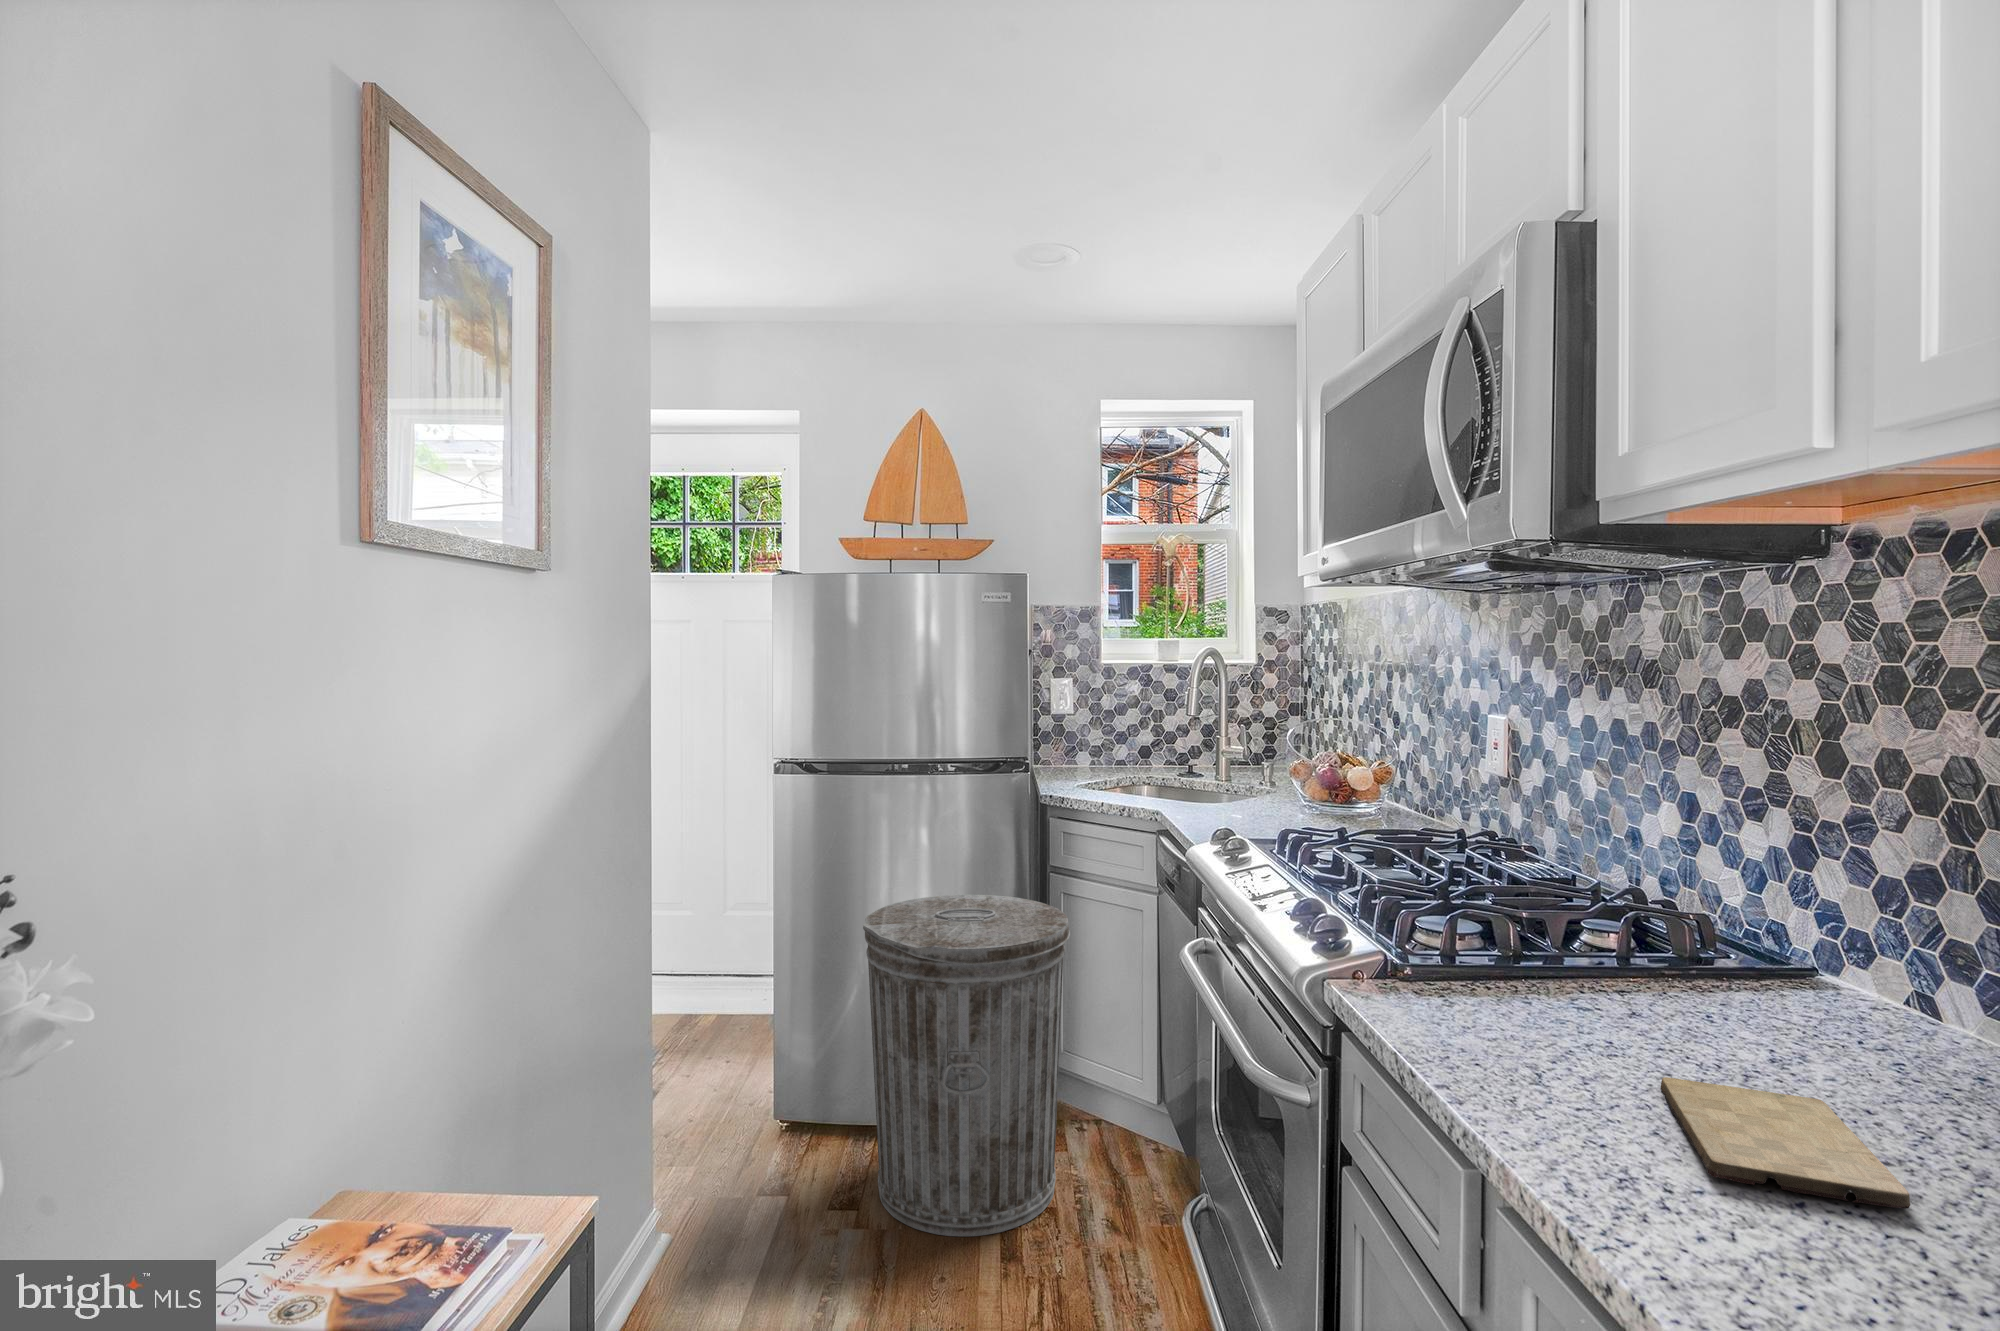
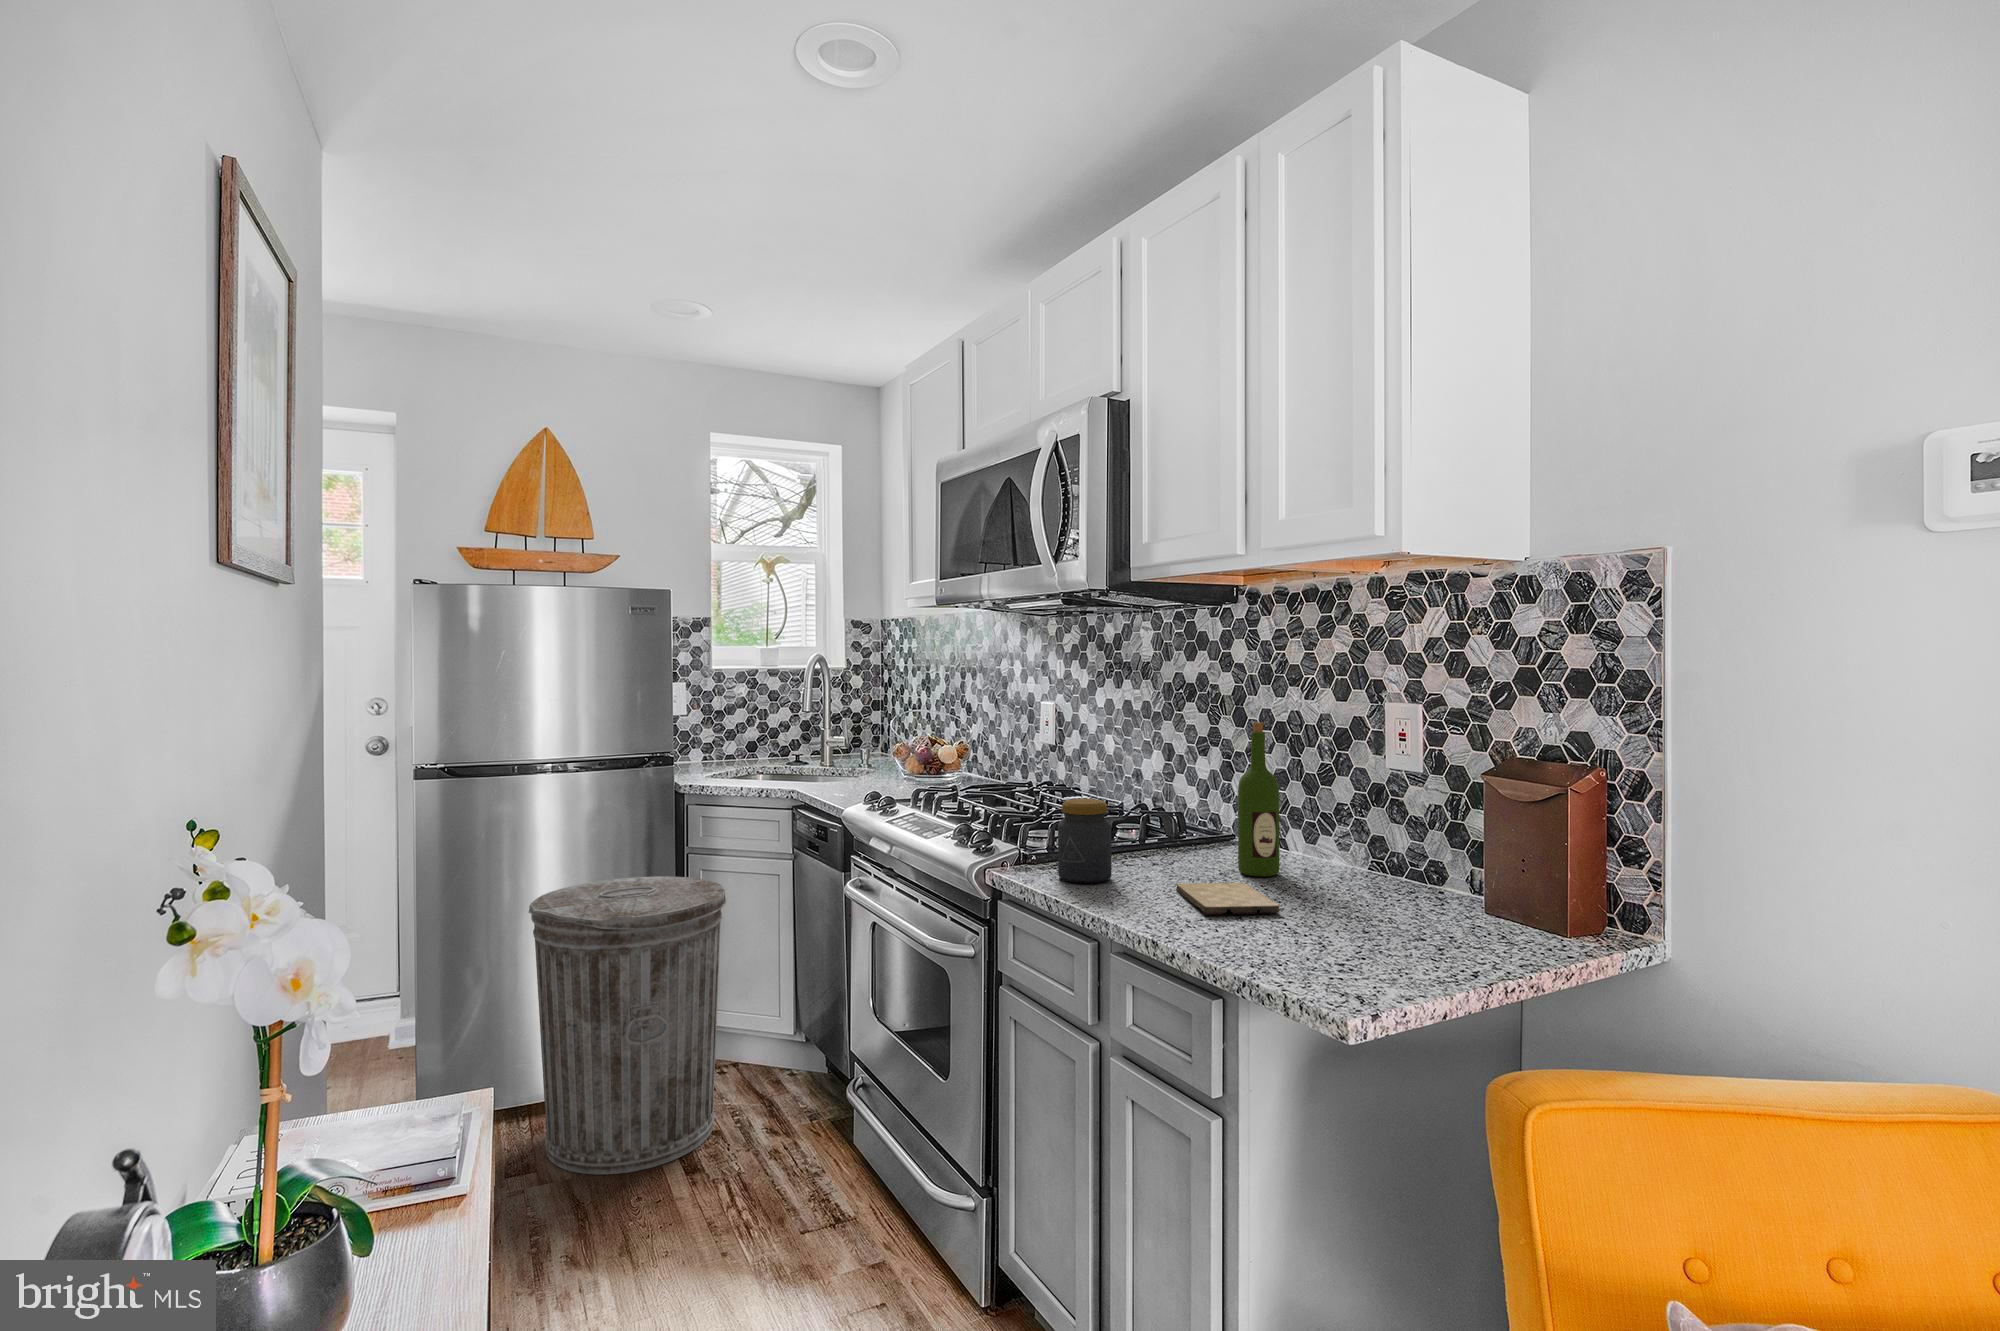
wine bottle: none [1815,779,1918,1087] -> present [1238,722,1279,877]
jar: none [1433,889,1534,1042] -> present [1058,799,1112,883]

